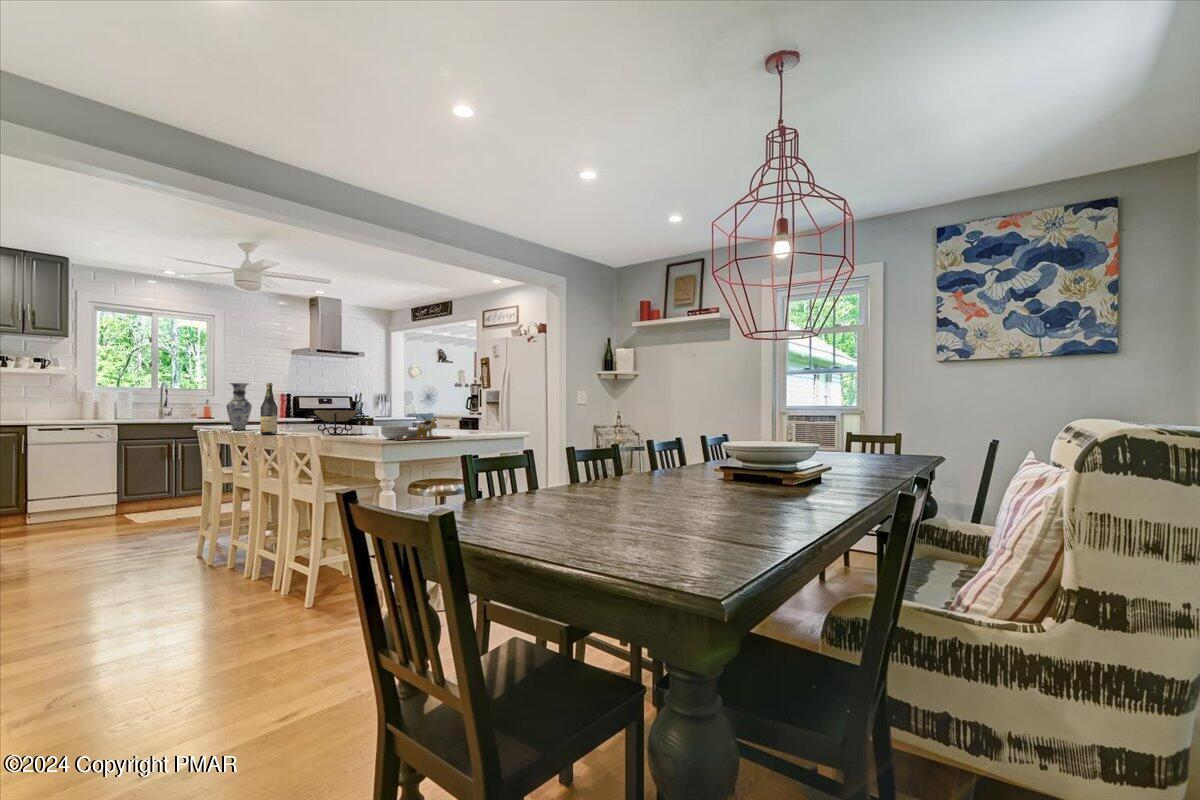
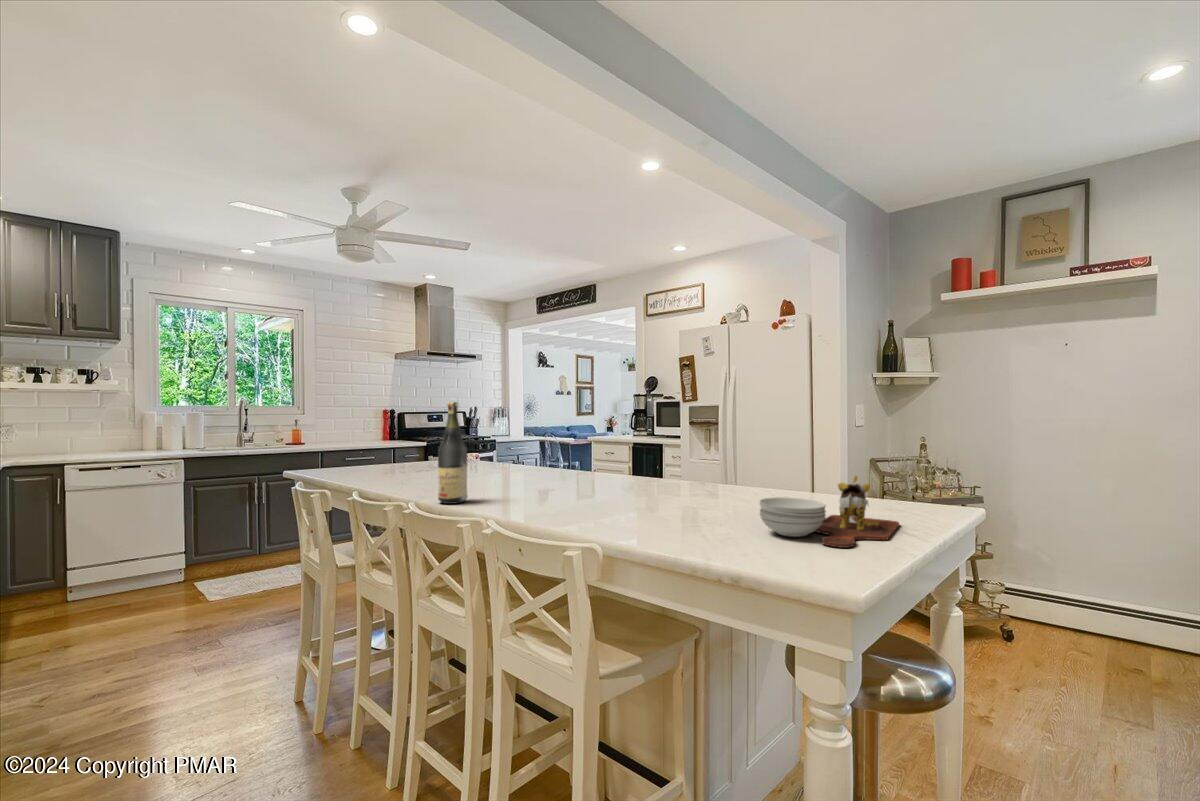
vase: present [226,383,252,430] -> none [352,401,391,480]
decorative bowl: present [305,410,365,434] -> none [526,451,627,503]

